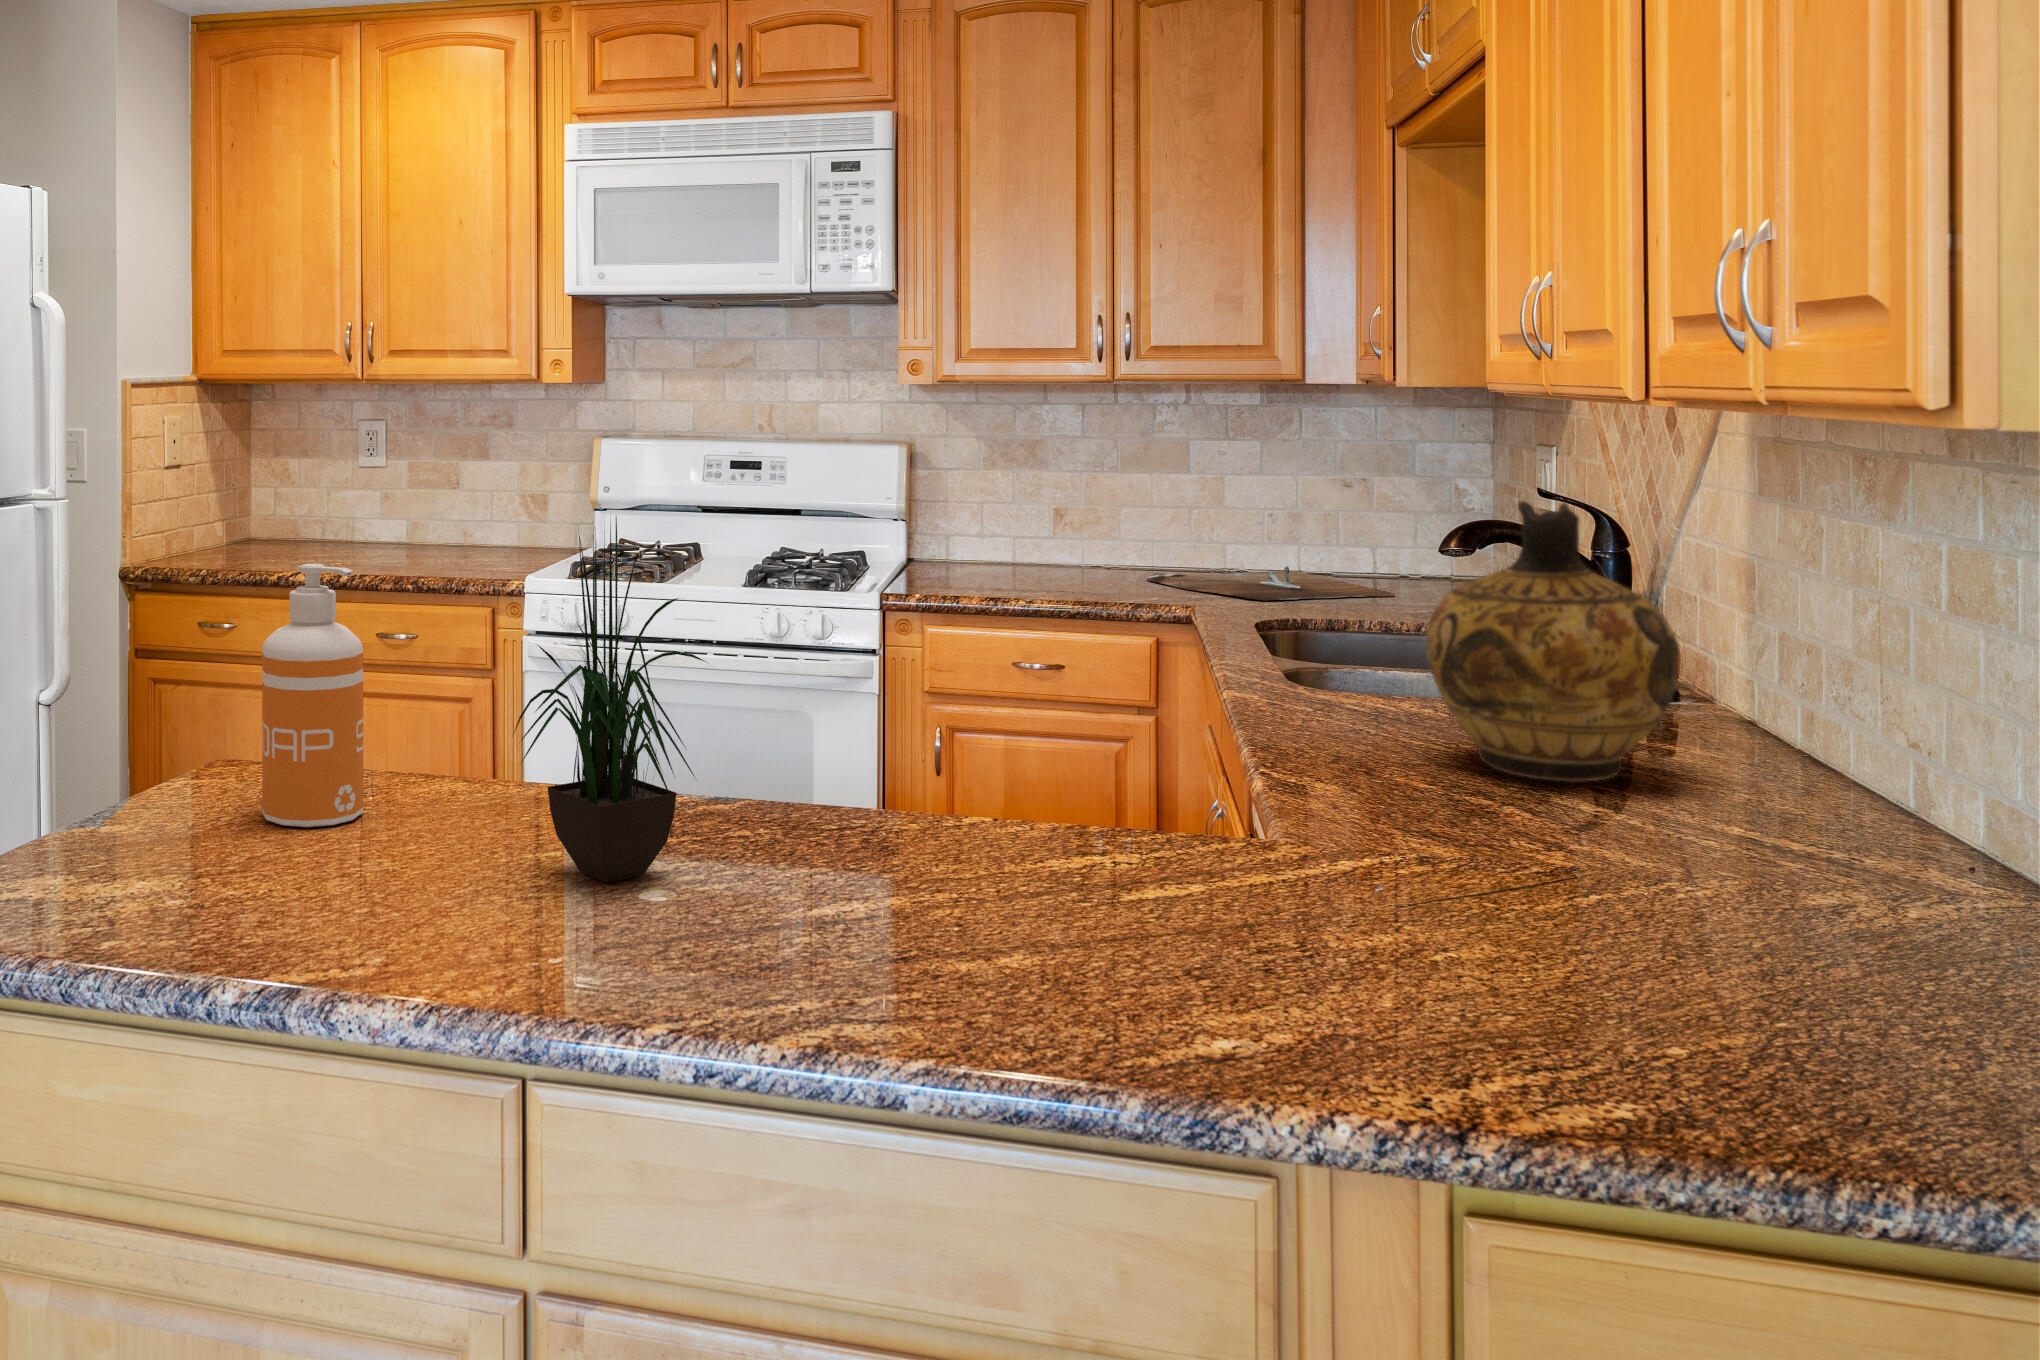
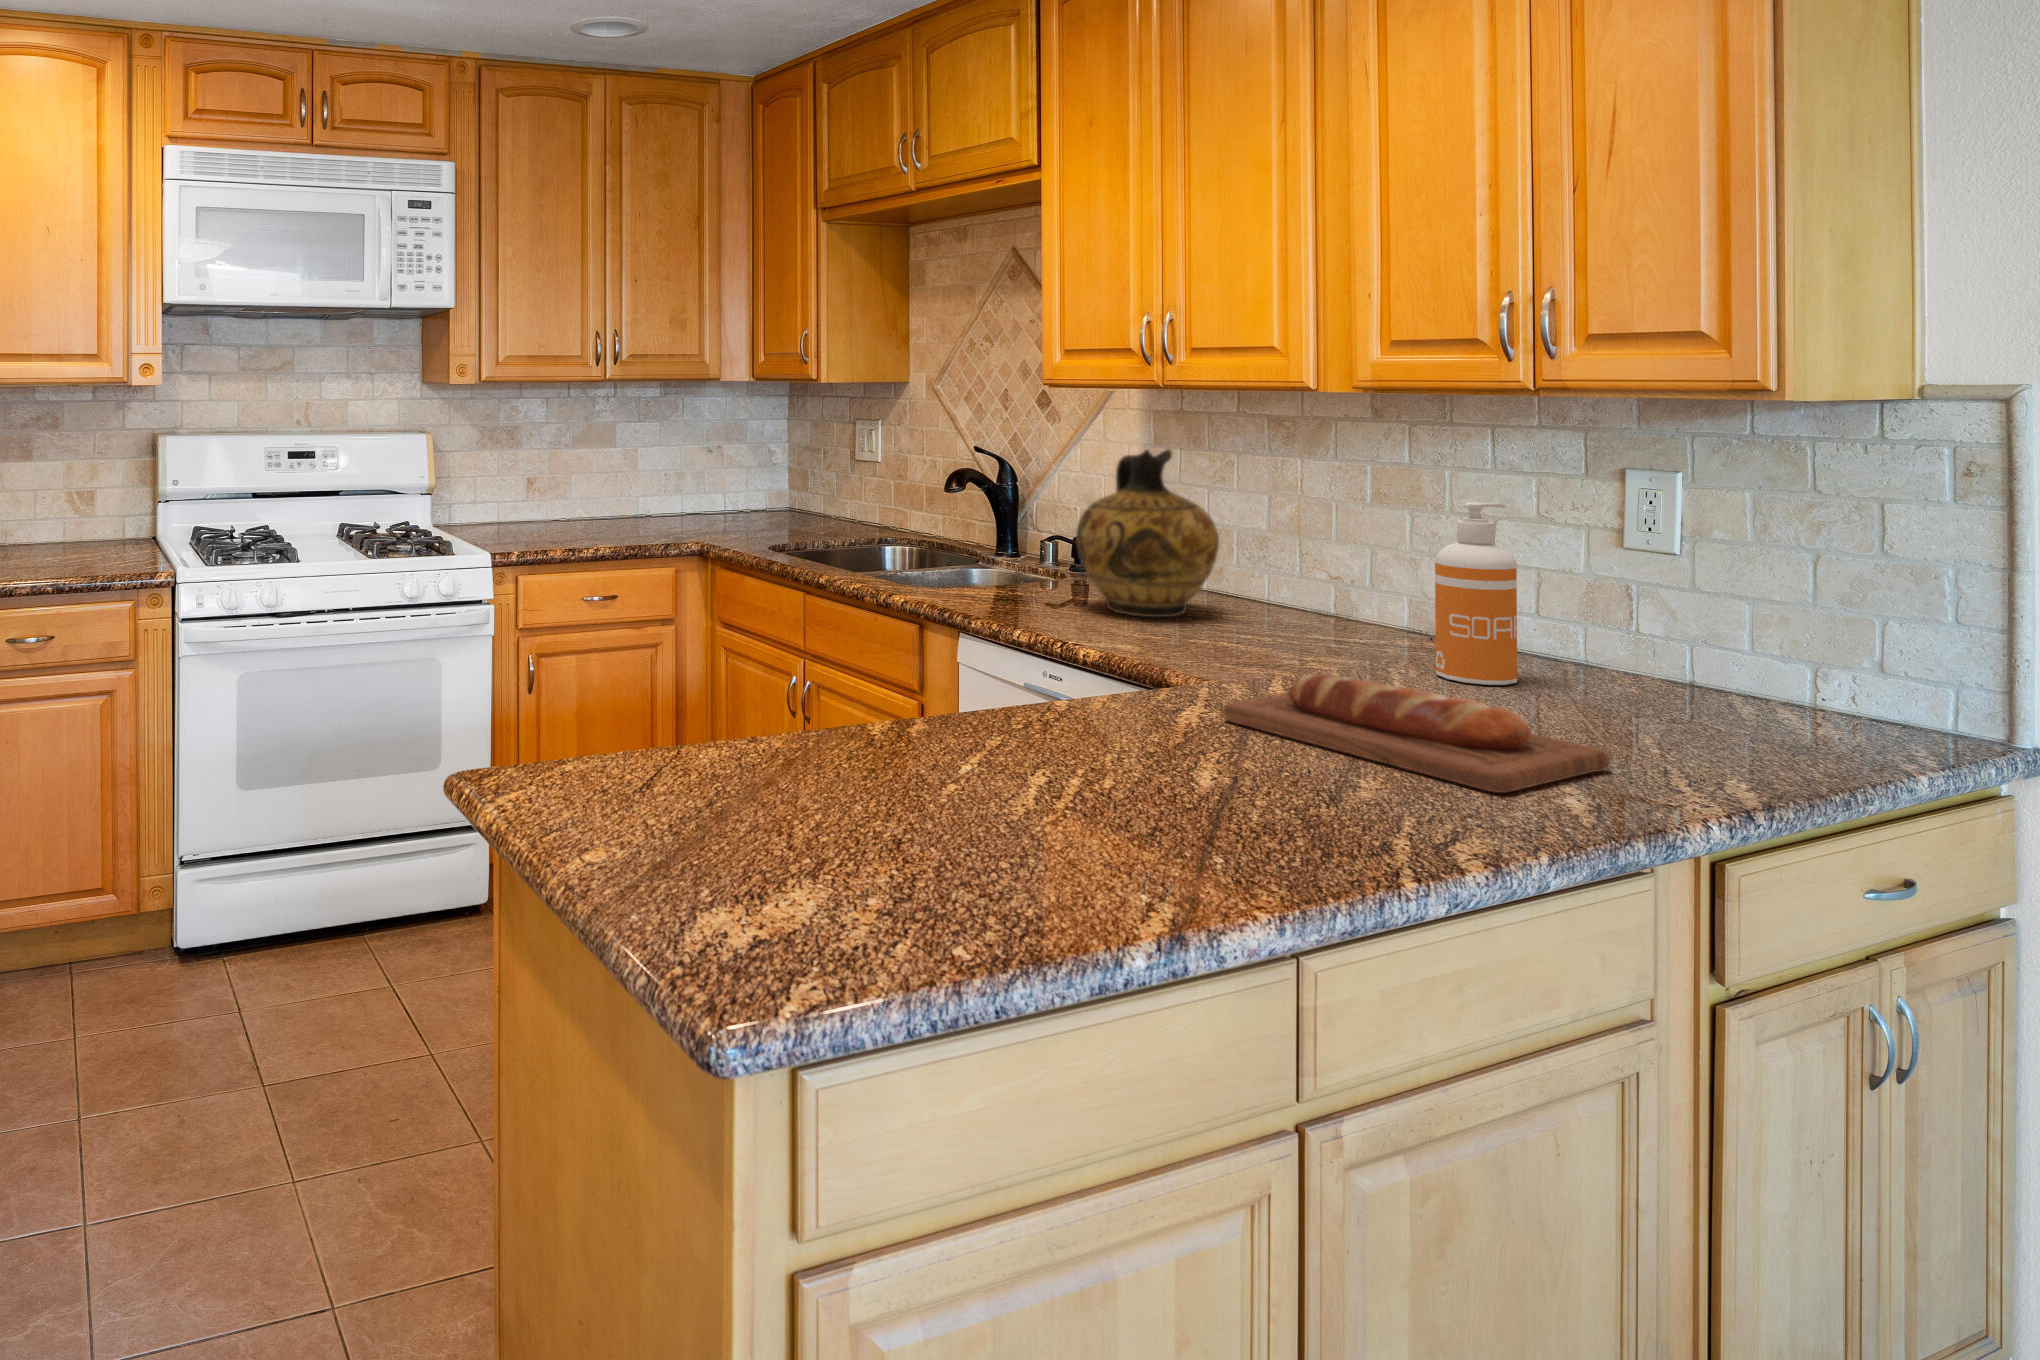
potted plant: present [514,517,706,882] -> none [896,456,1066,775]
soap dispenser: present [262,564,363,827] -> present [1435,502,1517,685]
cutting board: present [1147,566,1395,601] -> none [615,508,779,533]
bread loaf: none [1105,853,1495,1090] -> present [1224,674,1609,793]

